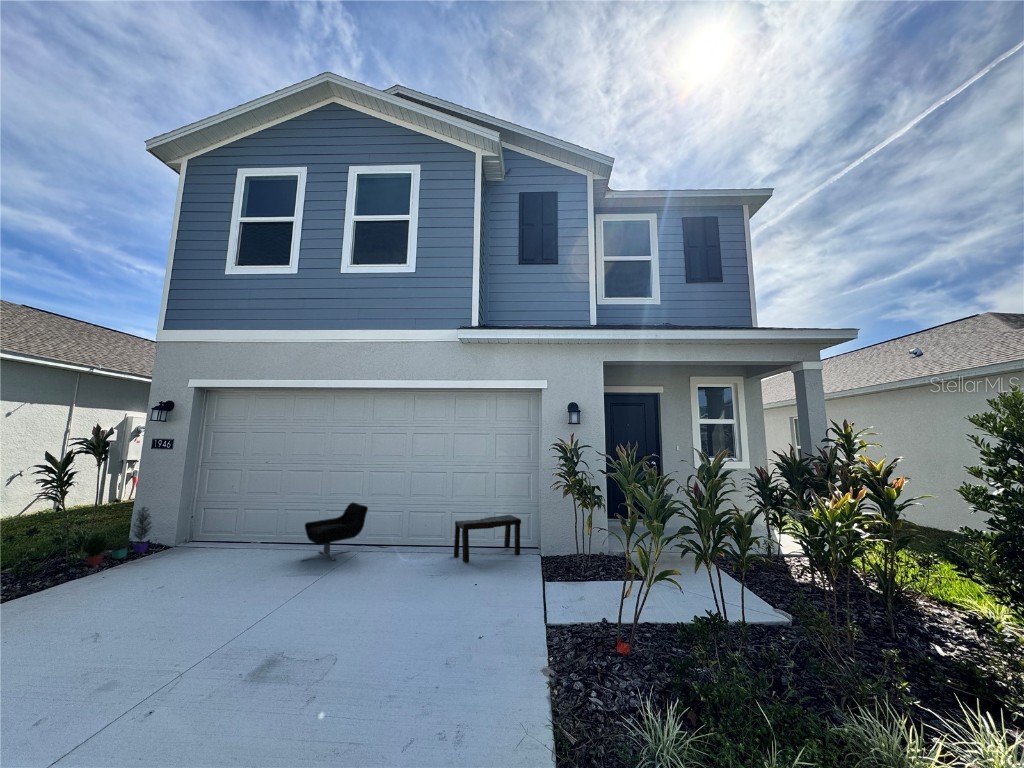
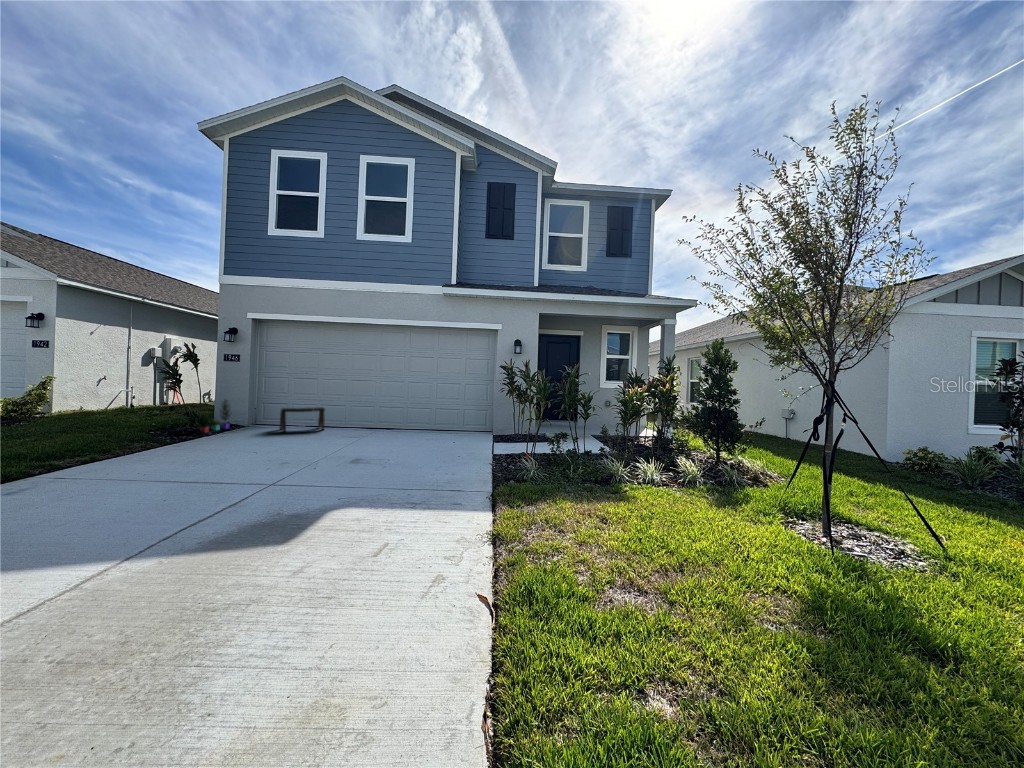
lounge chair: present [302,502,368,561] -> none [340,401,382,434]
bench: present [454,515,521,562] -> present [280,407,325,432]

